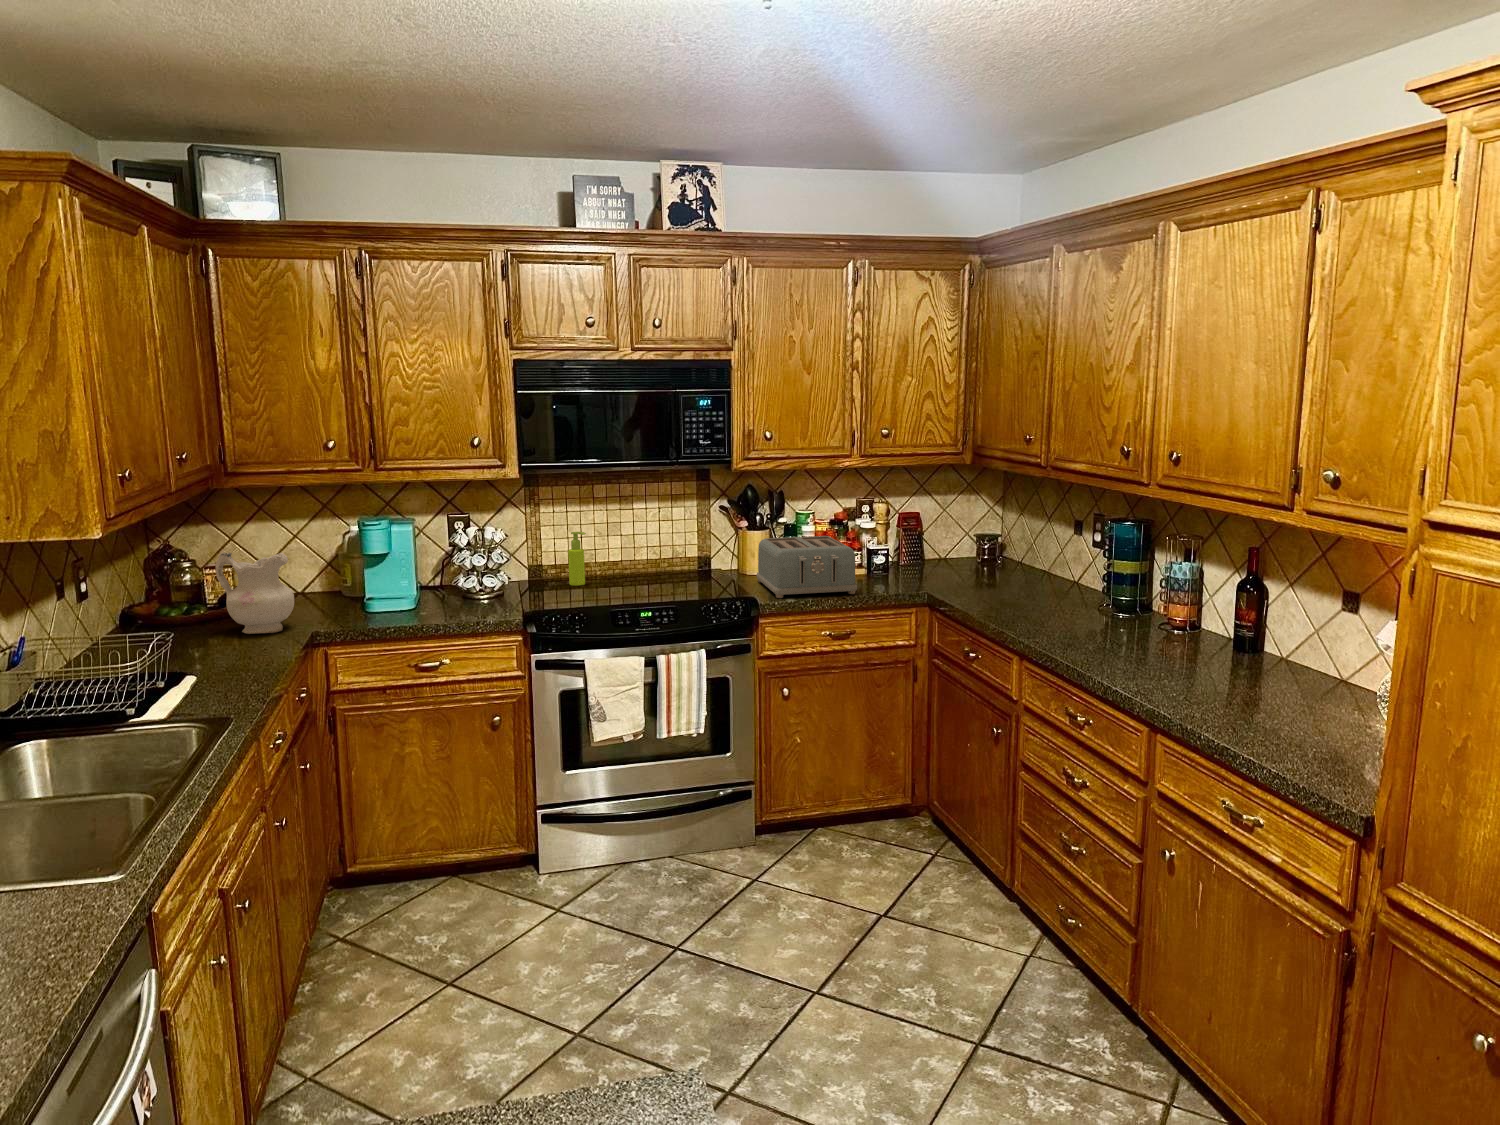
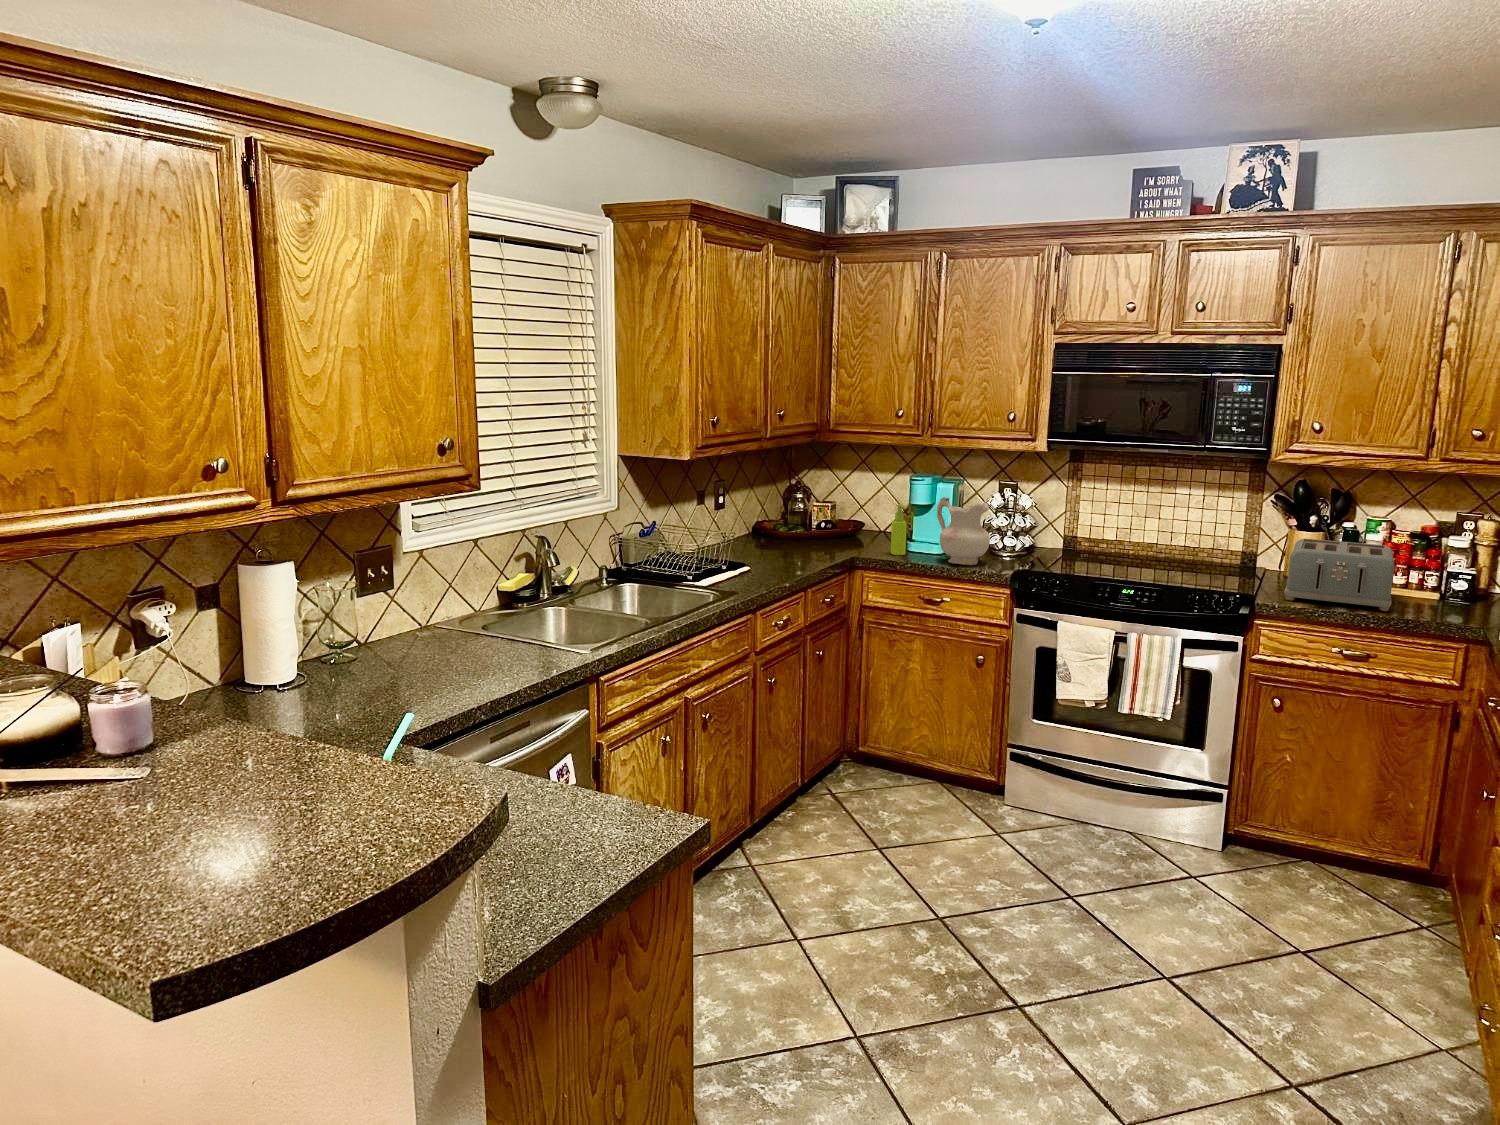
soap dispenser: present [568,532,586,586] -> present [891,505,907,555]
ceramic pitcher: present [215,553,294,634] -> present [937,497,990,565]

